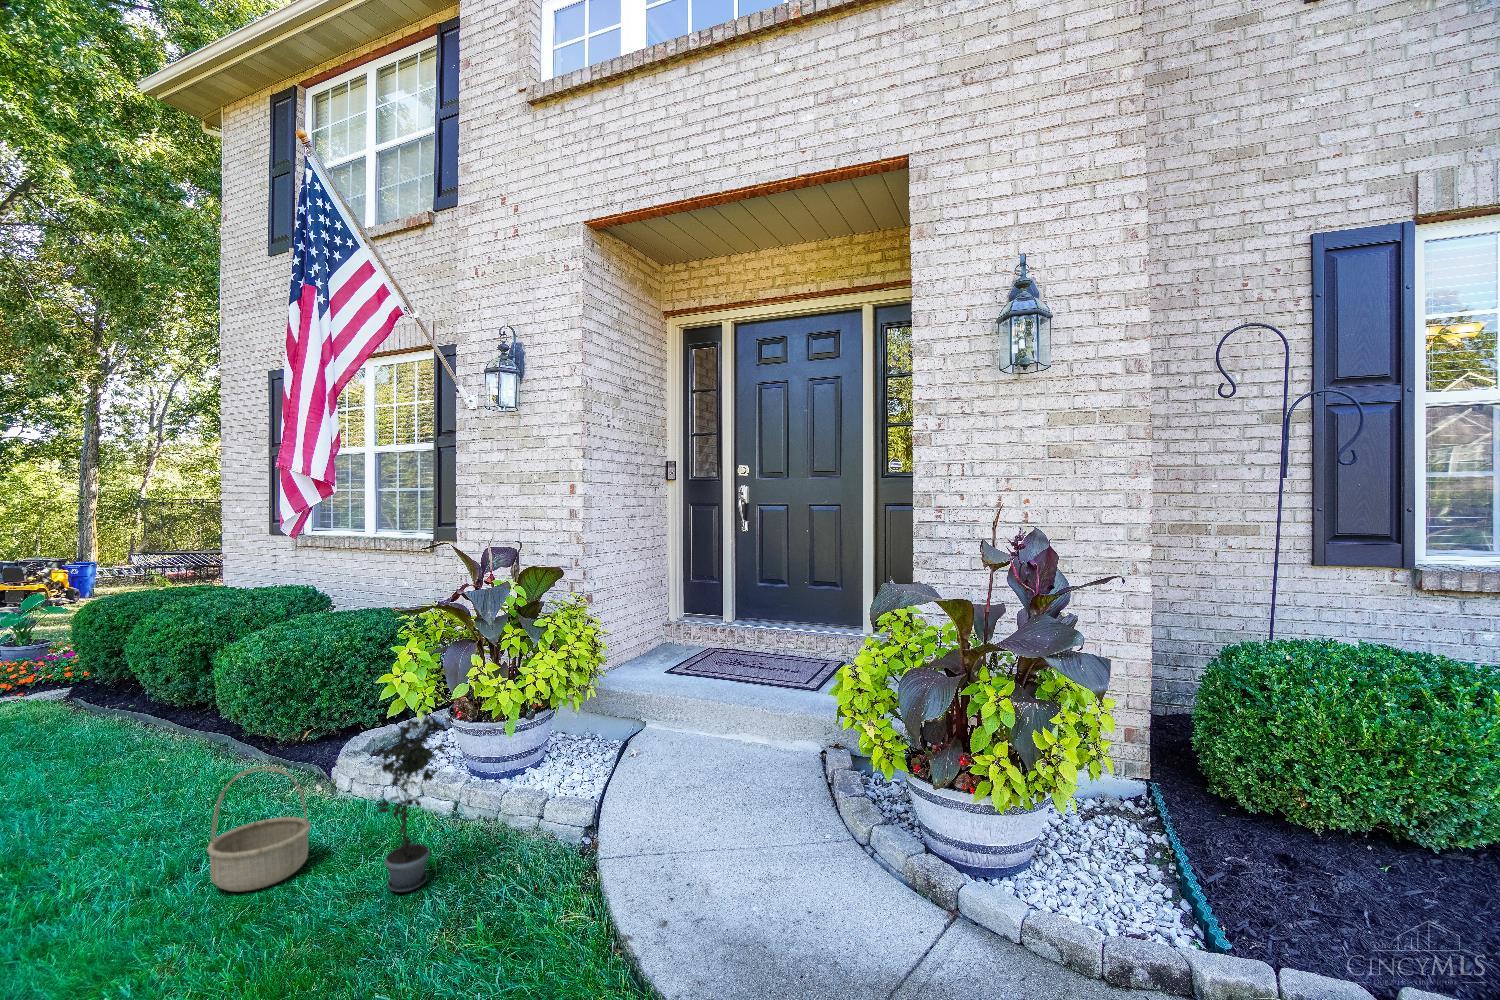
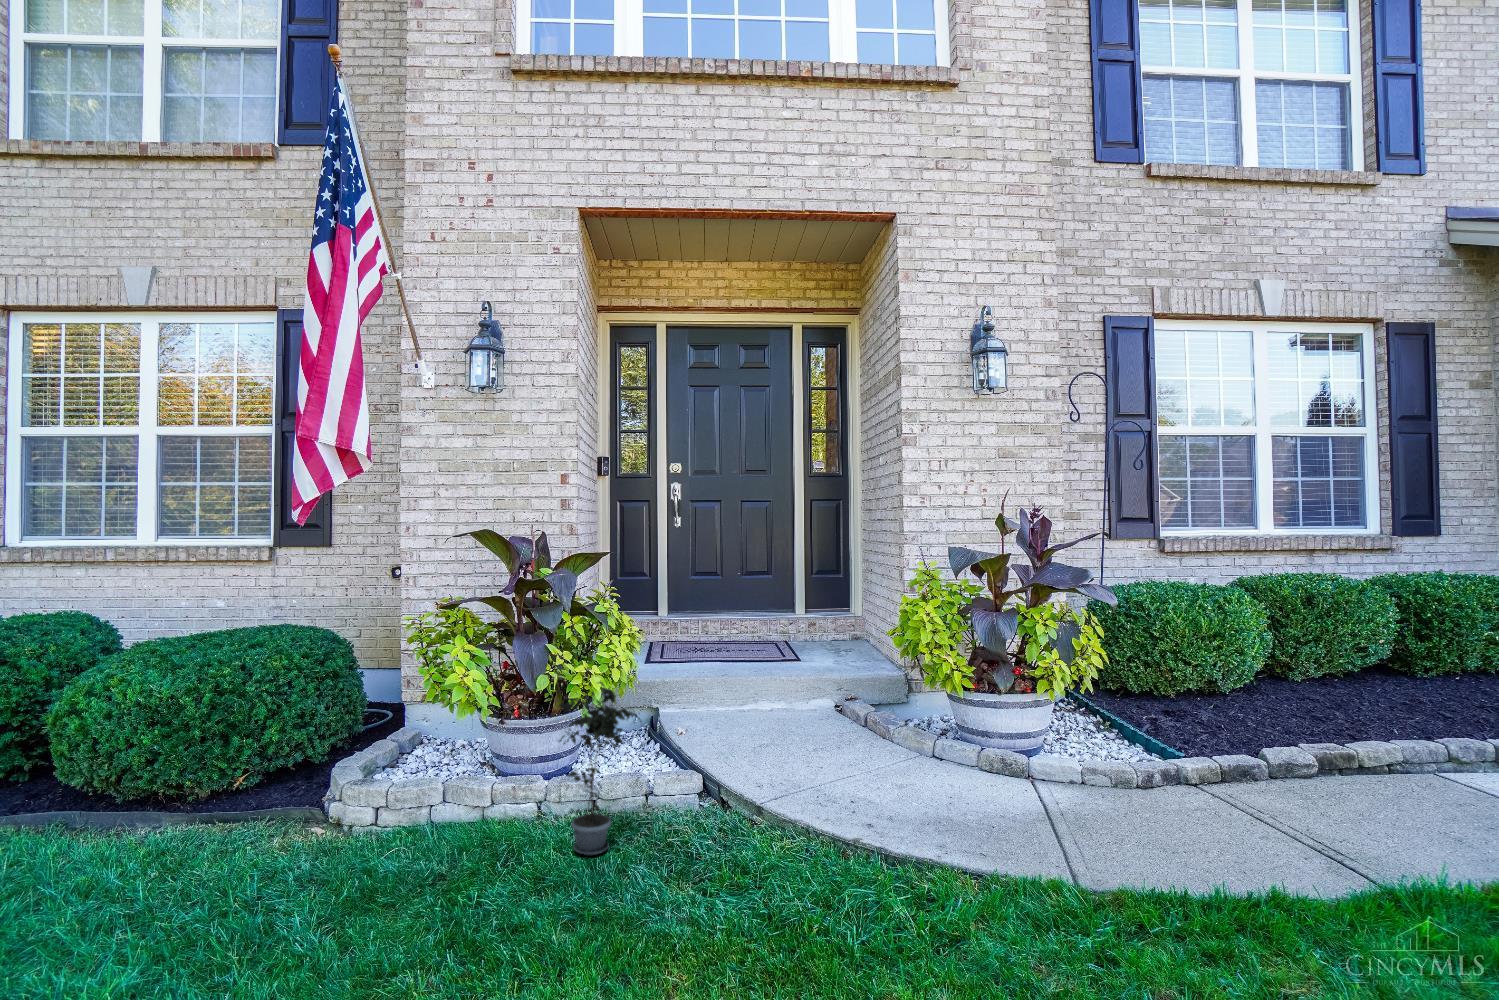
basket: present [207,766,311,892] -> none [369,759,466,892]

